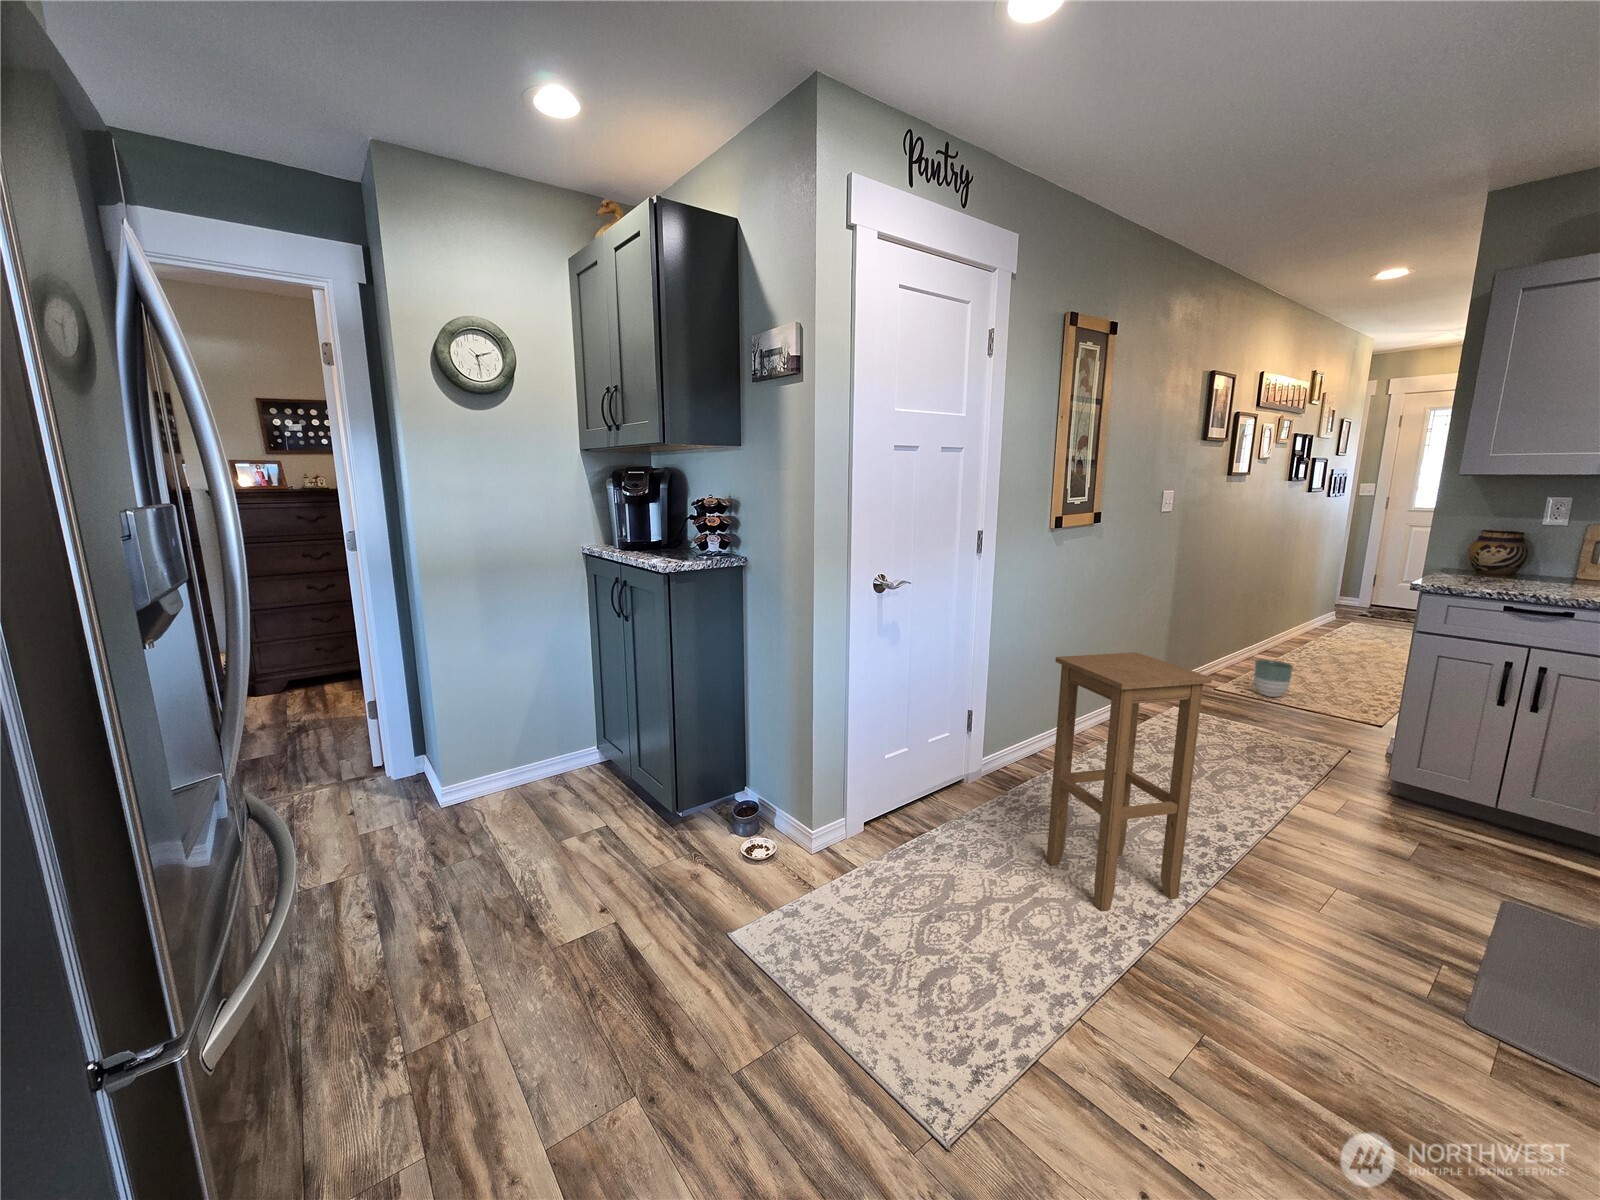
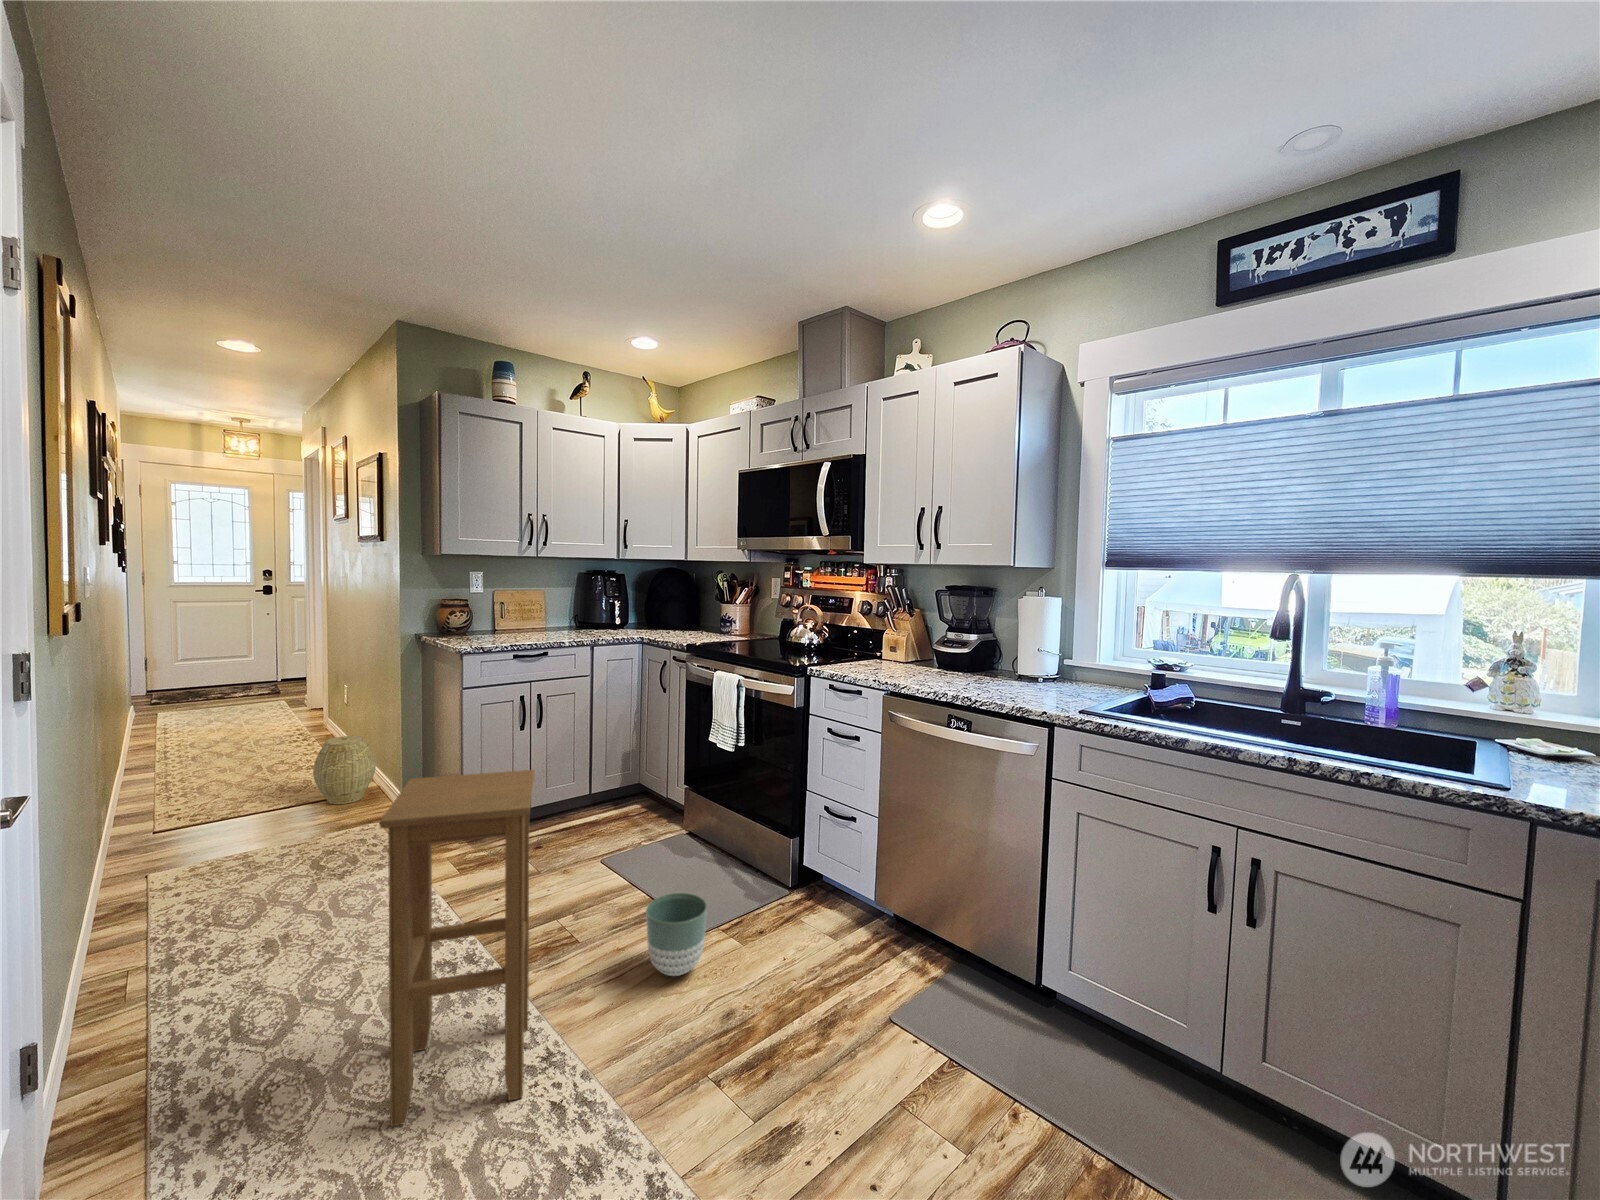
planter: present [1254,660,1293,697] -> present [646,893,707,976]
woven basket: none [1332,667,1400,734] -> present [313,736,376,804]

